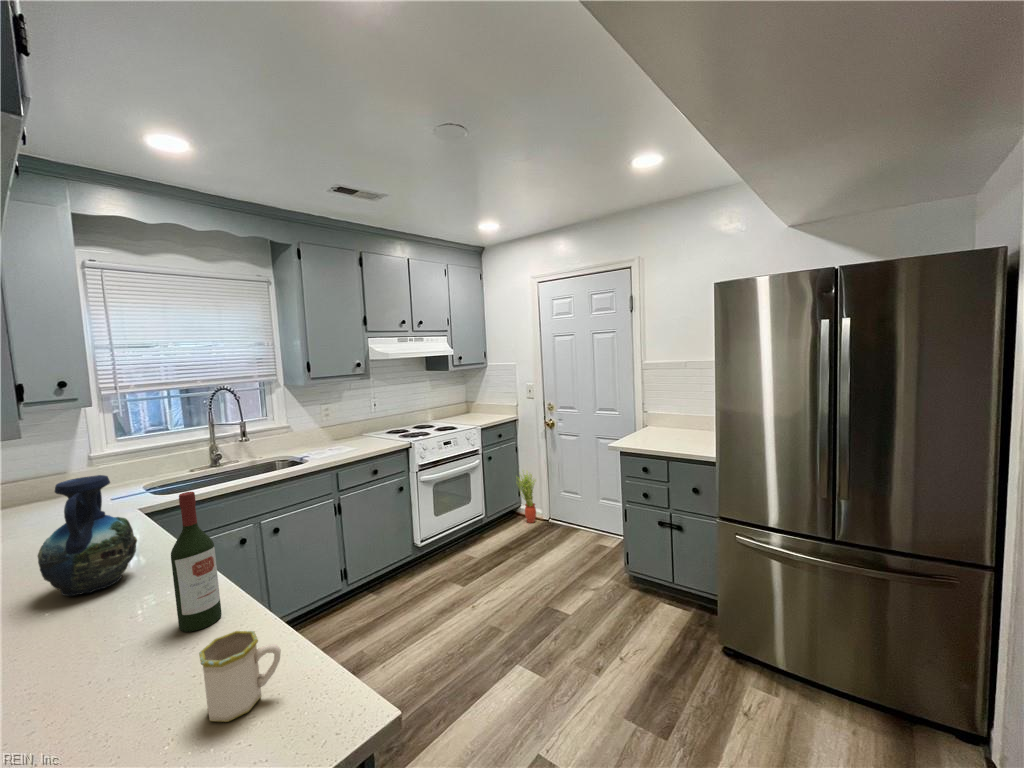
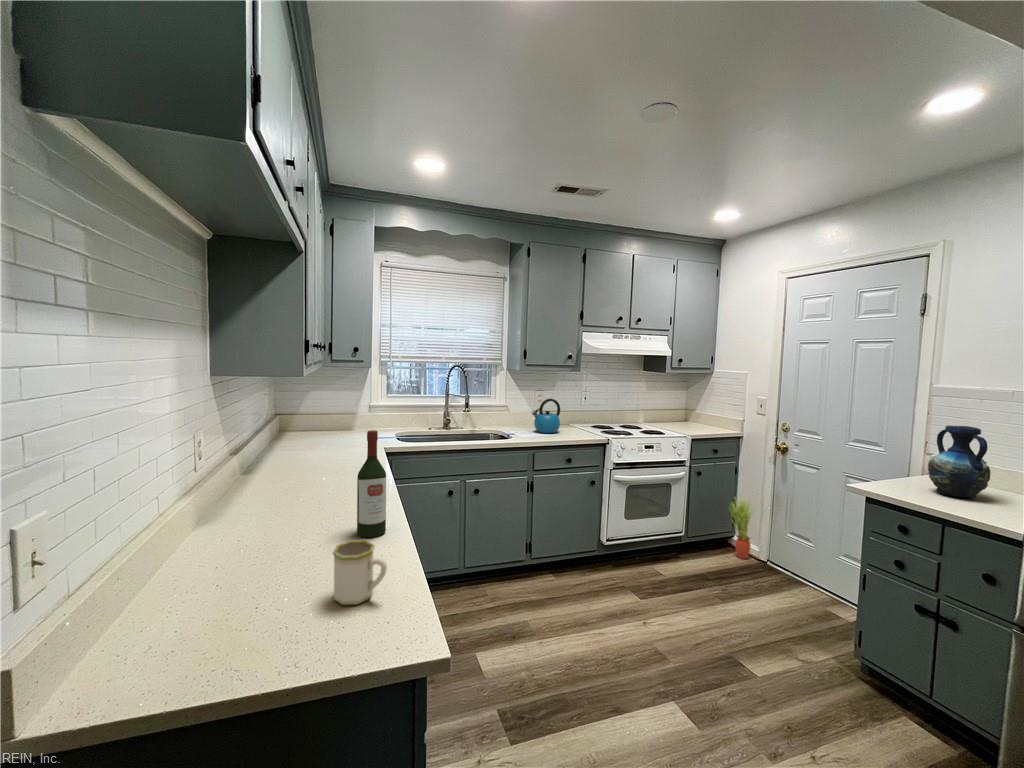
kettle: none [325,412,358,449] -> present [532,399,560,433]
vase: present [38,475,137,596] -> present [928,426,991,498]

